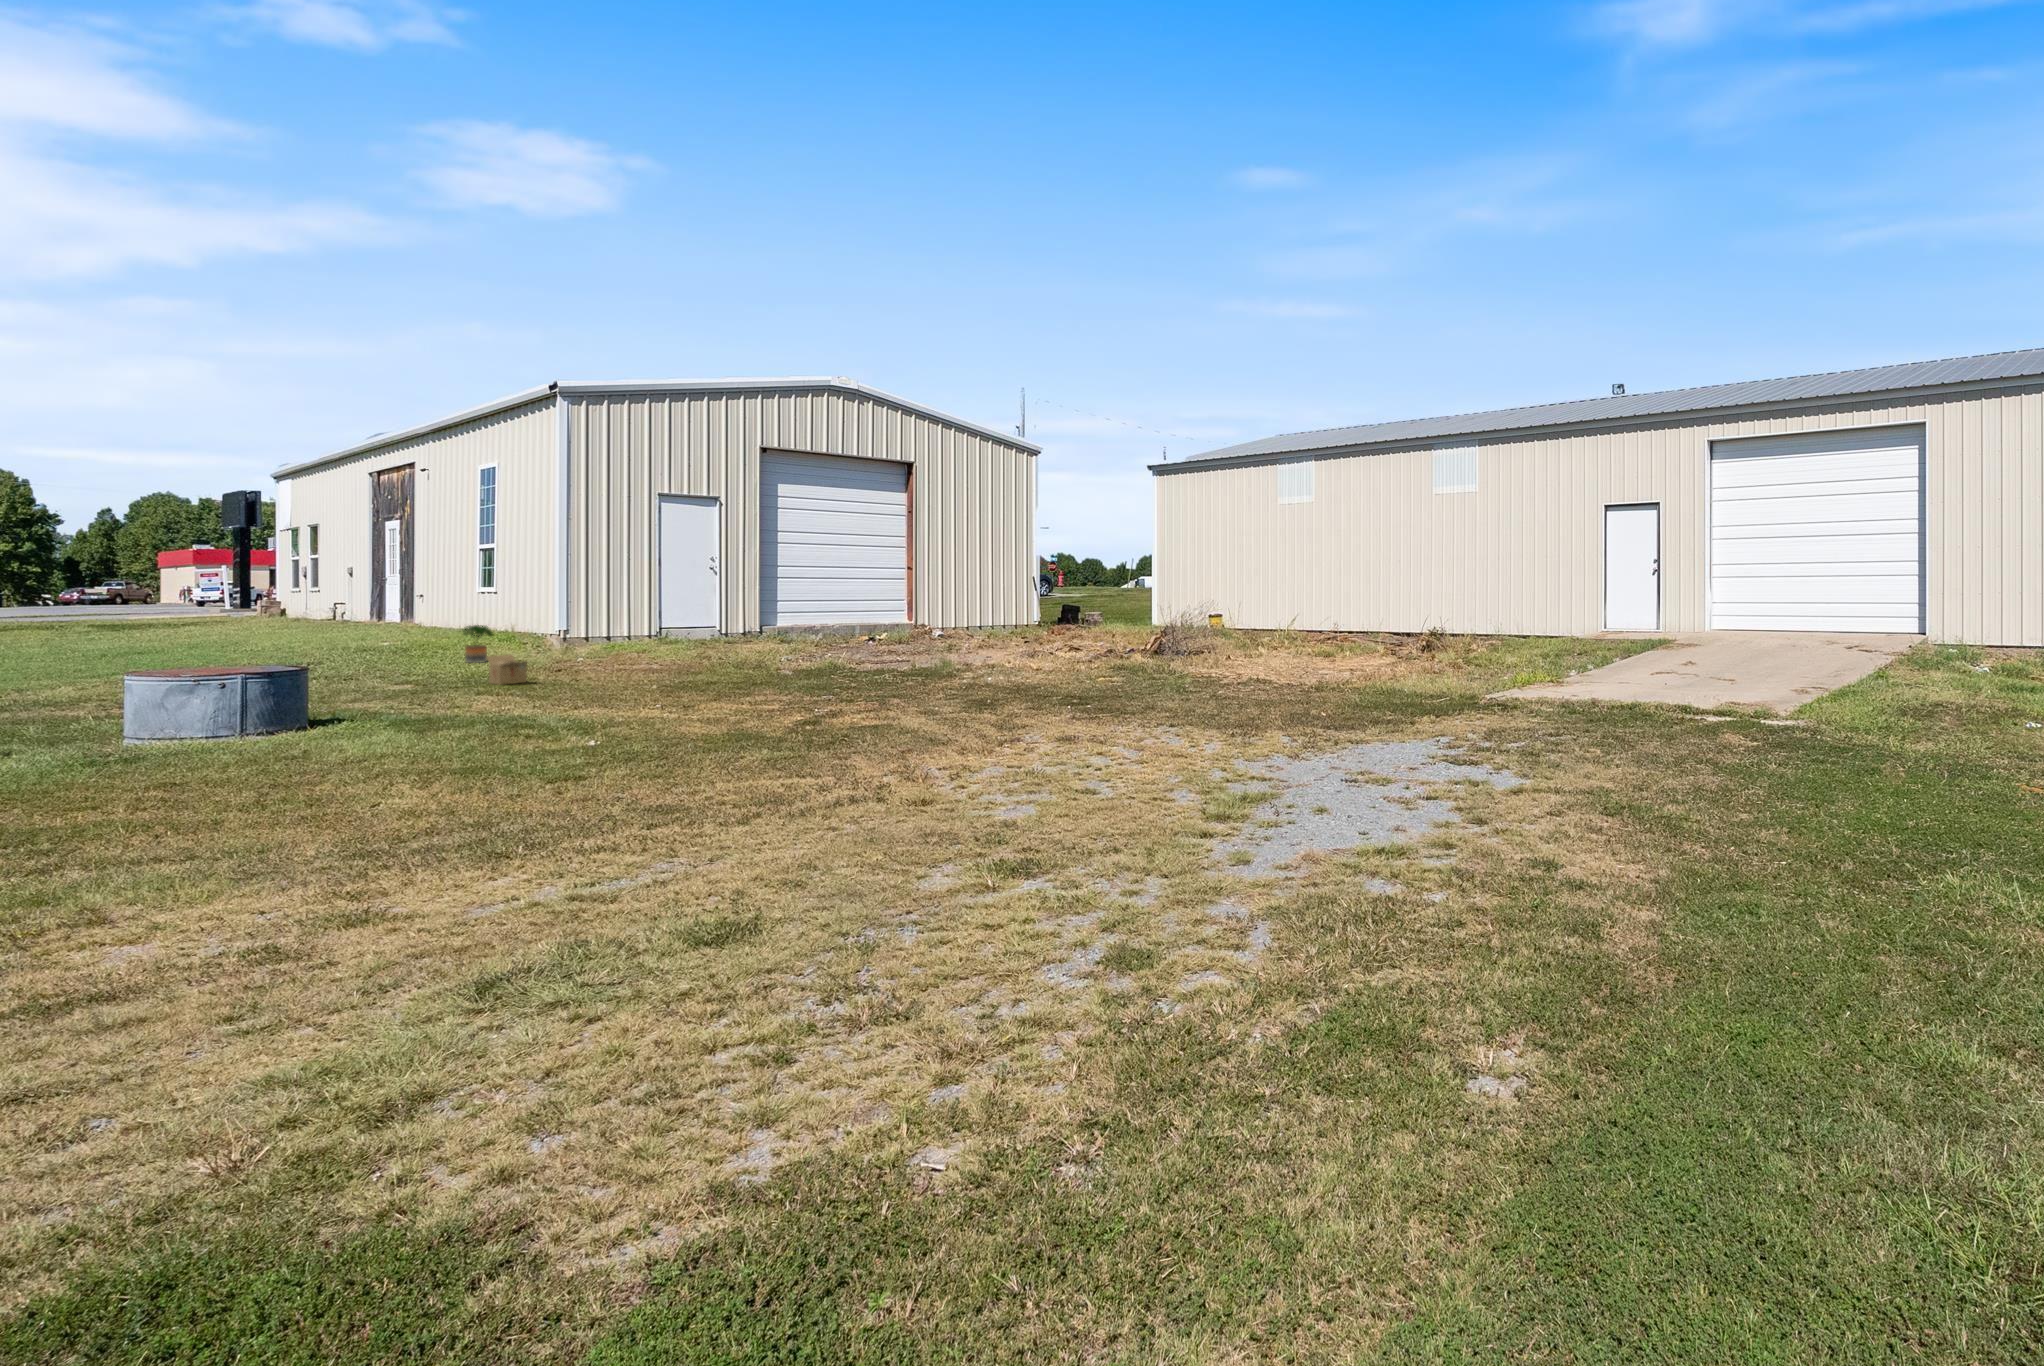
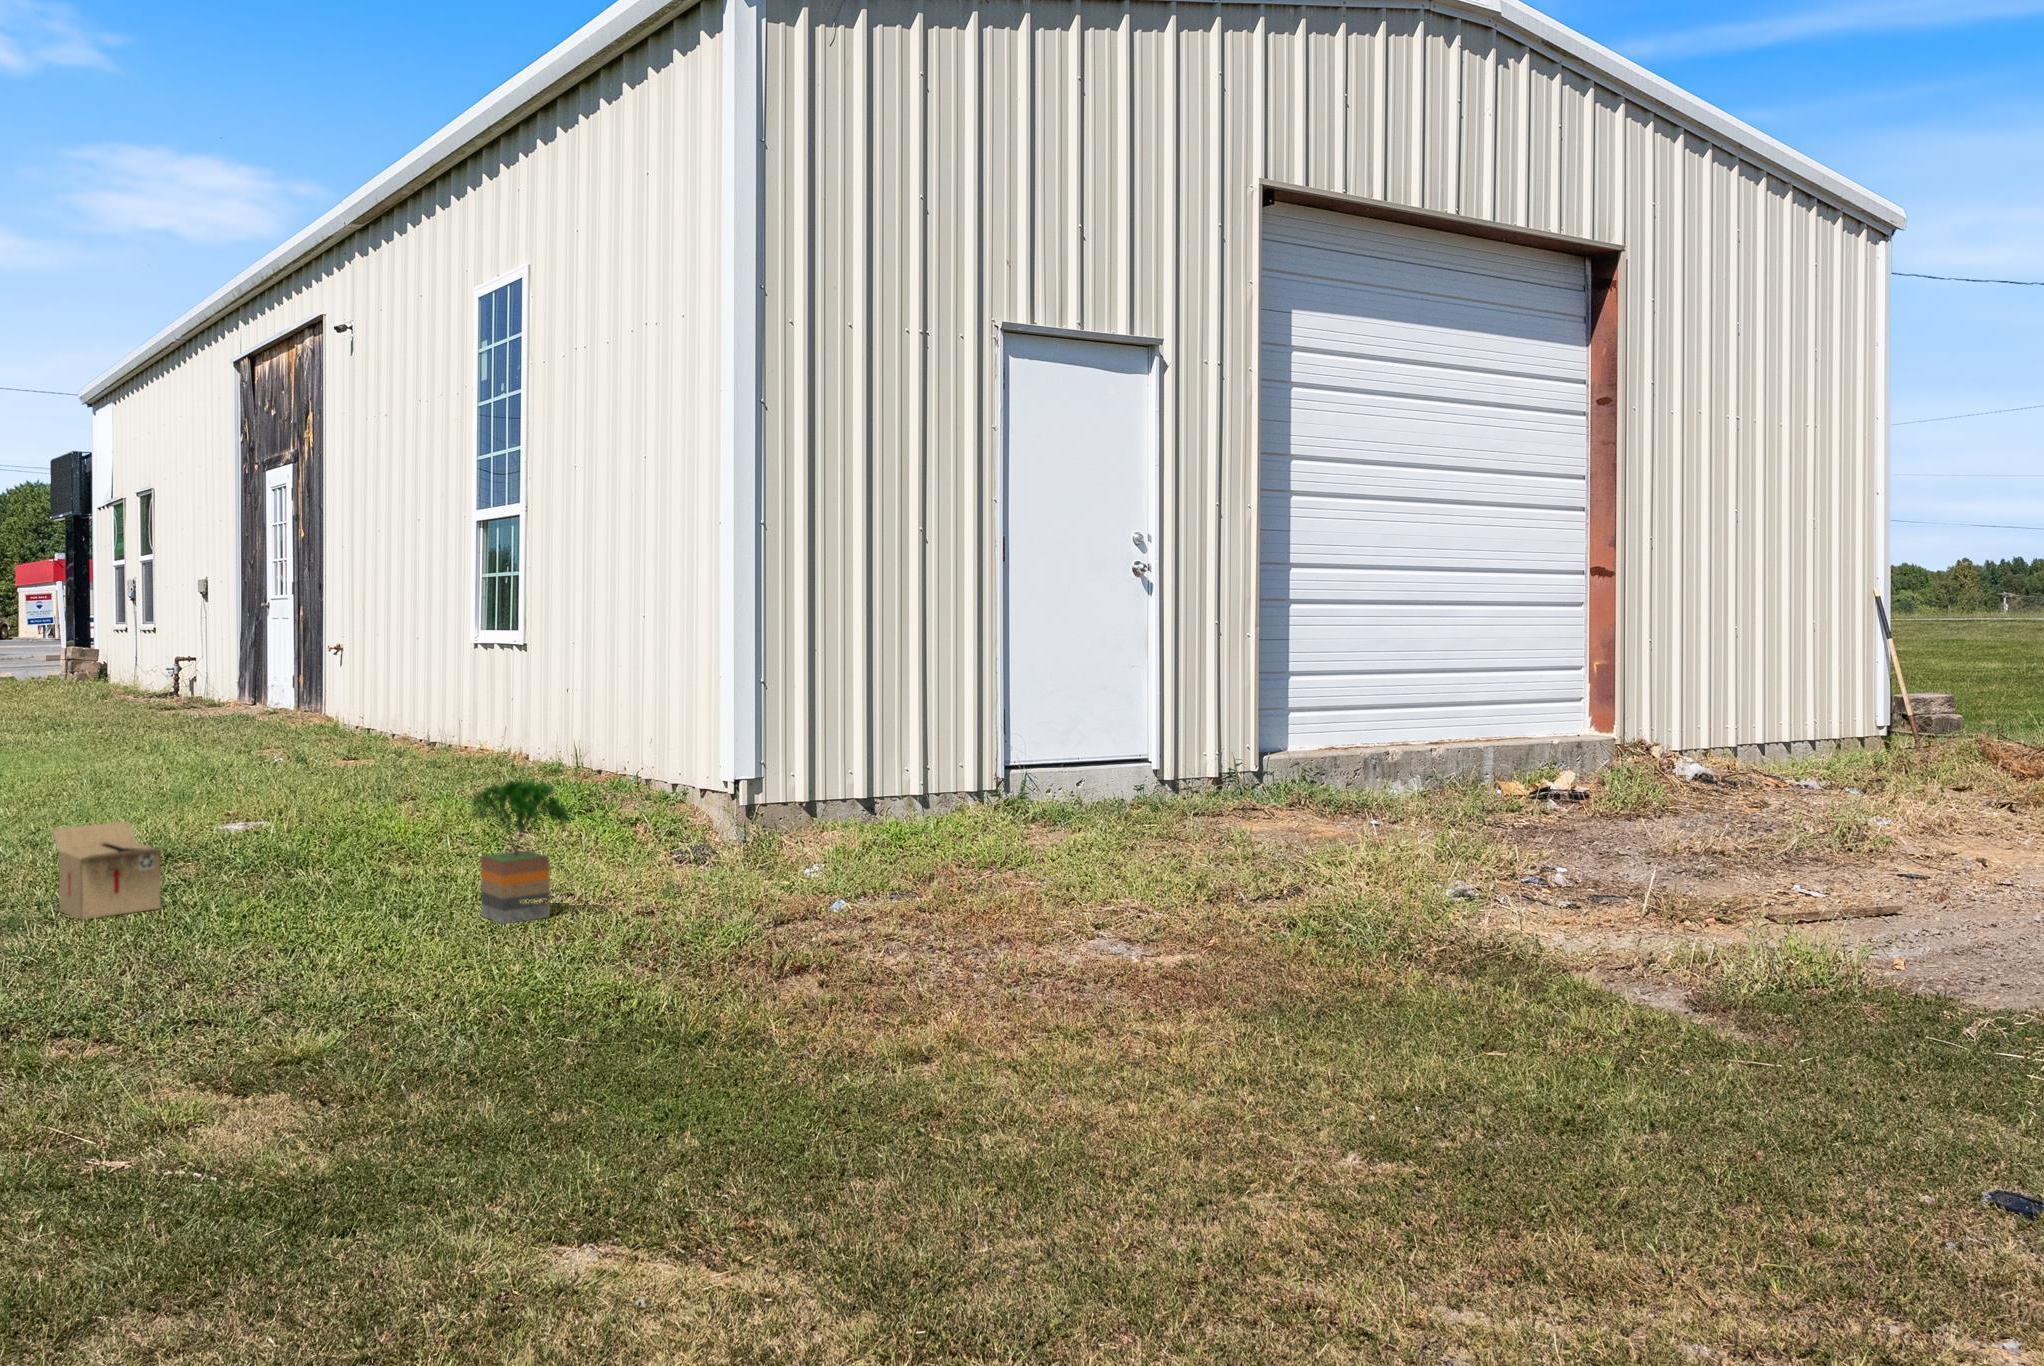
cardboard box: present [486,654,527,685] -> present [52,821,165,920]

